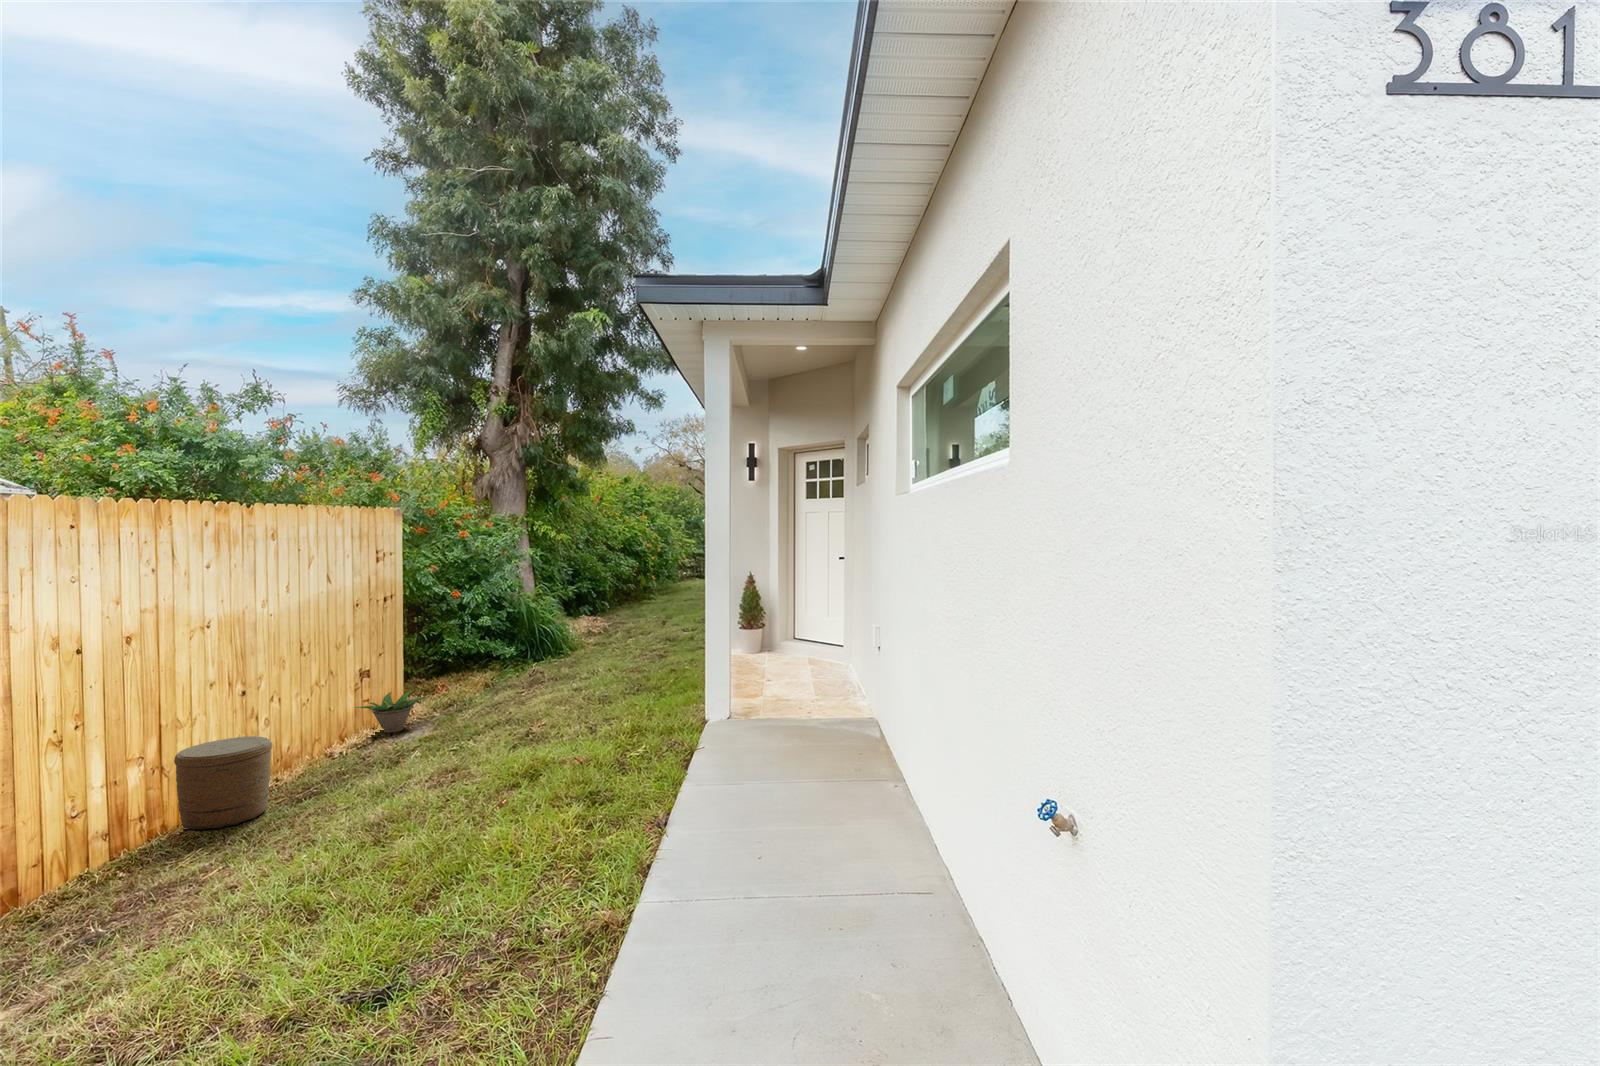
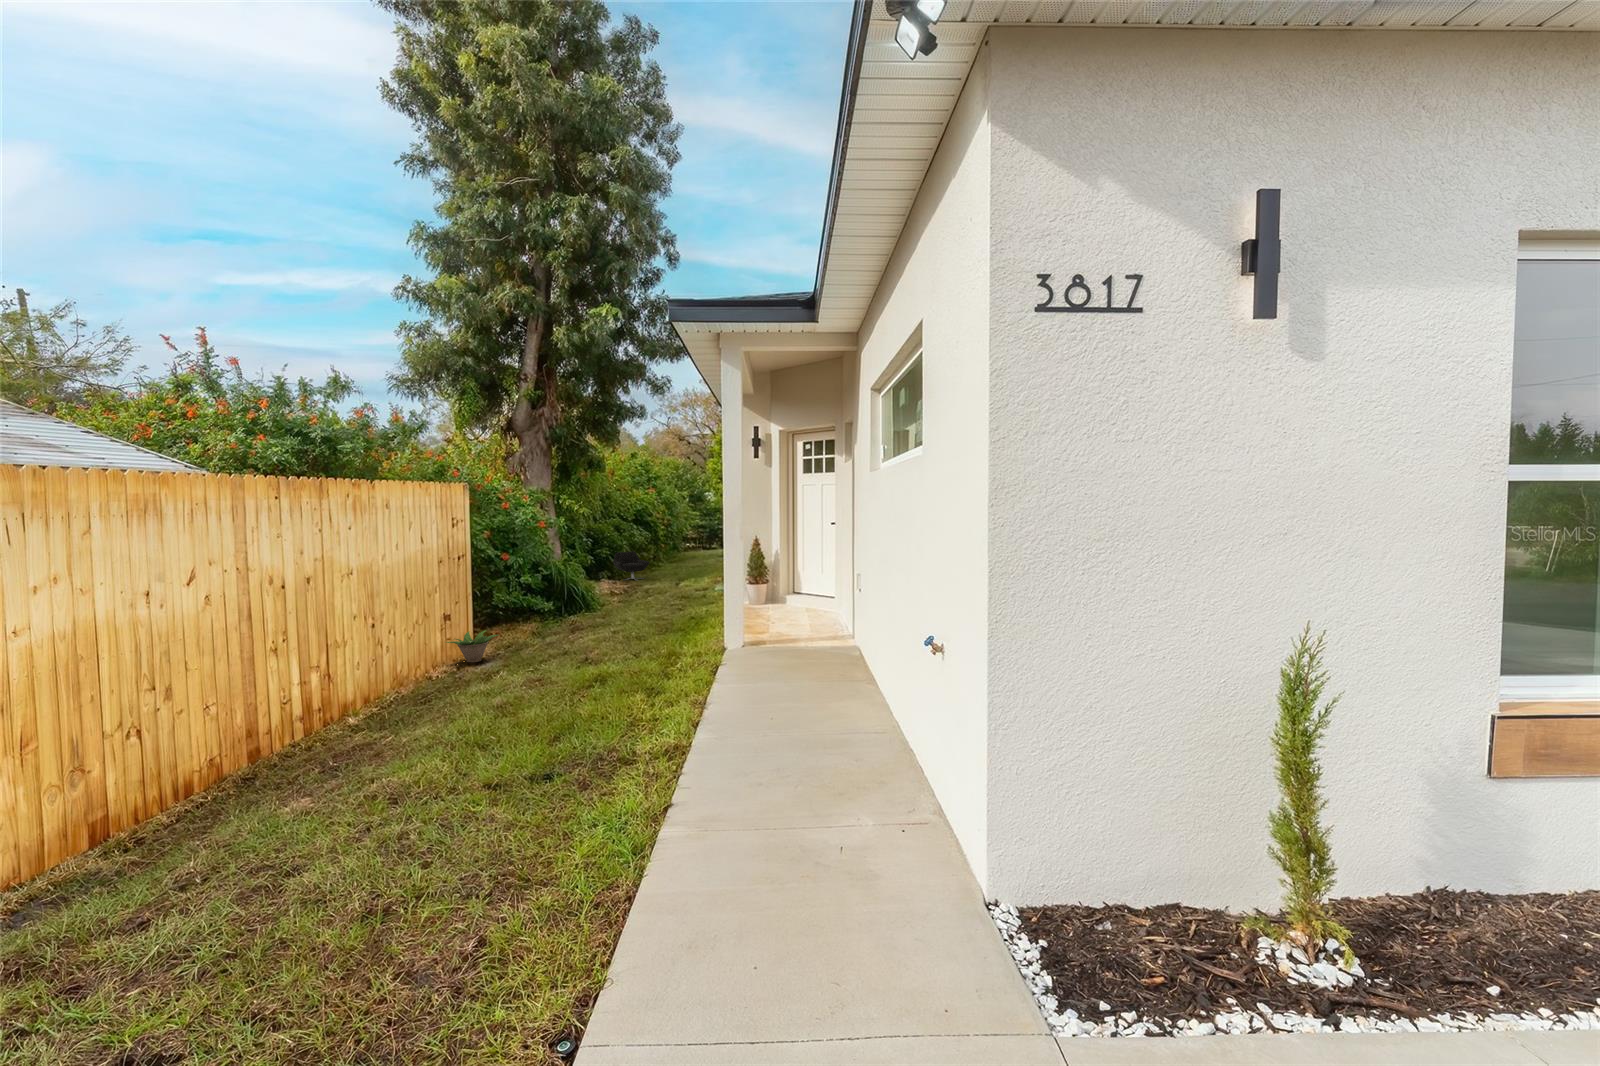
lounge chair: none [596,586,636,619] -> present [613,551,649,580]
woven basket: present [174,736,272,830] -> none [339,655,406,720]

